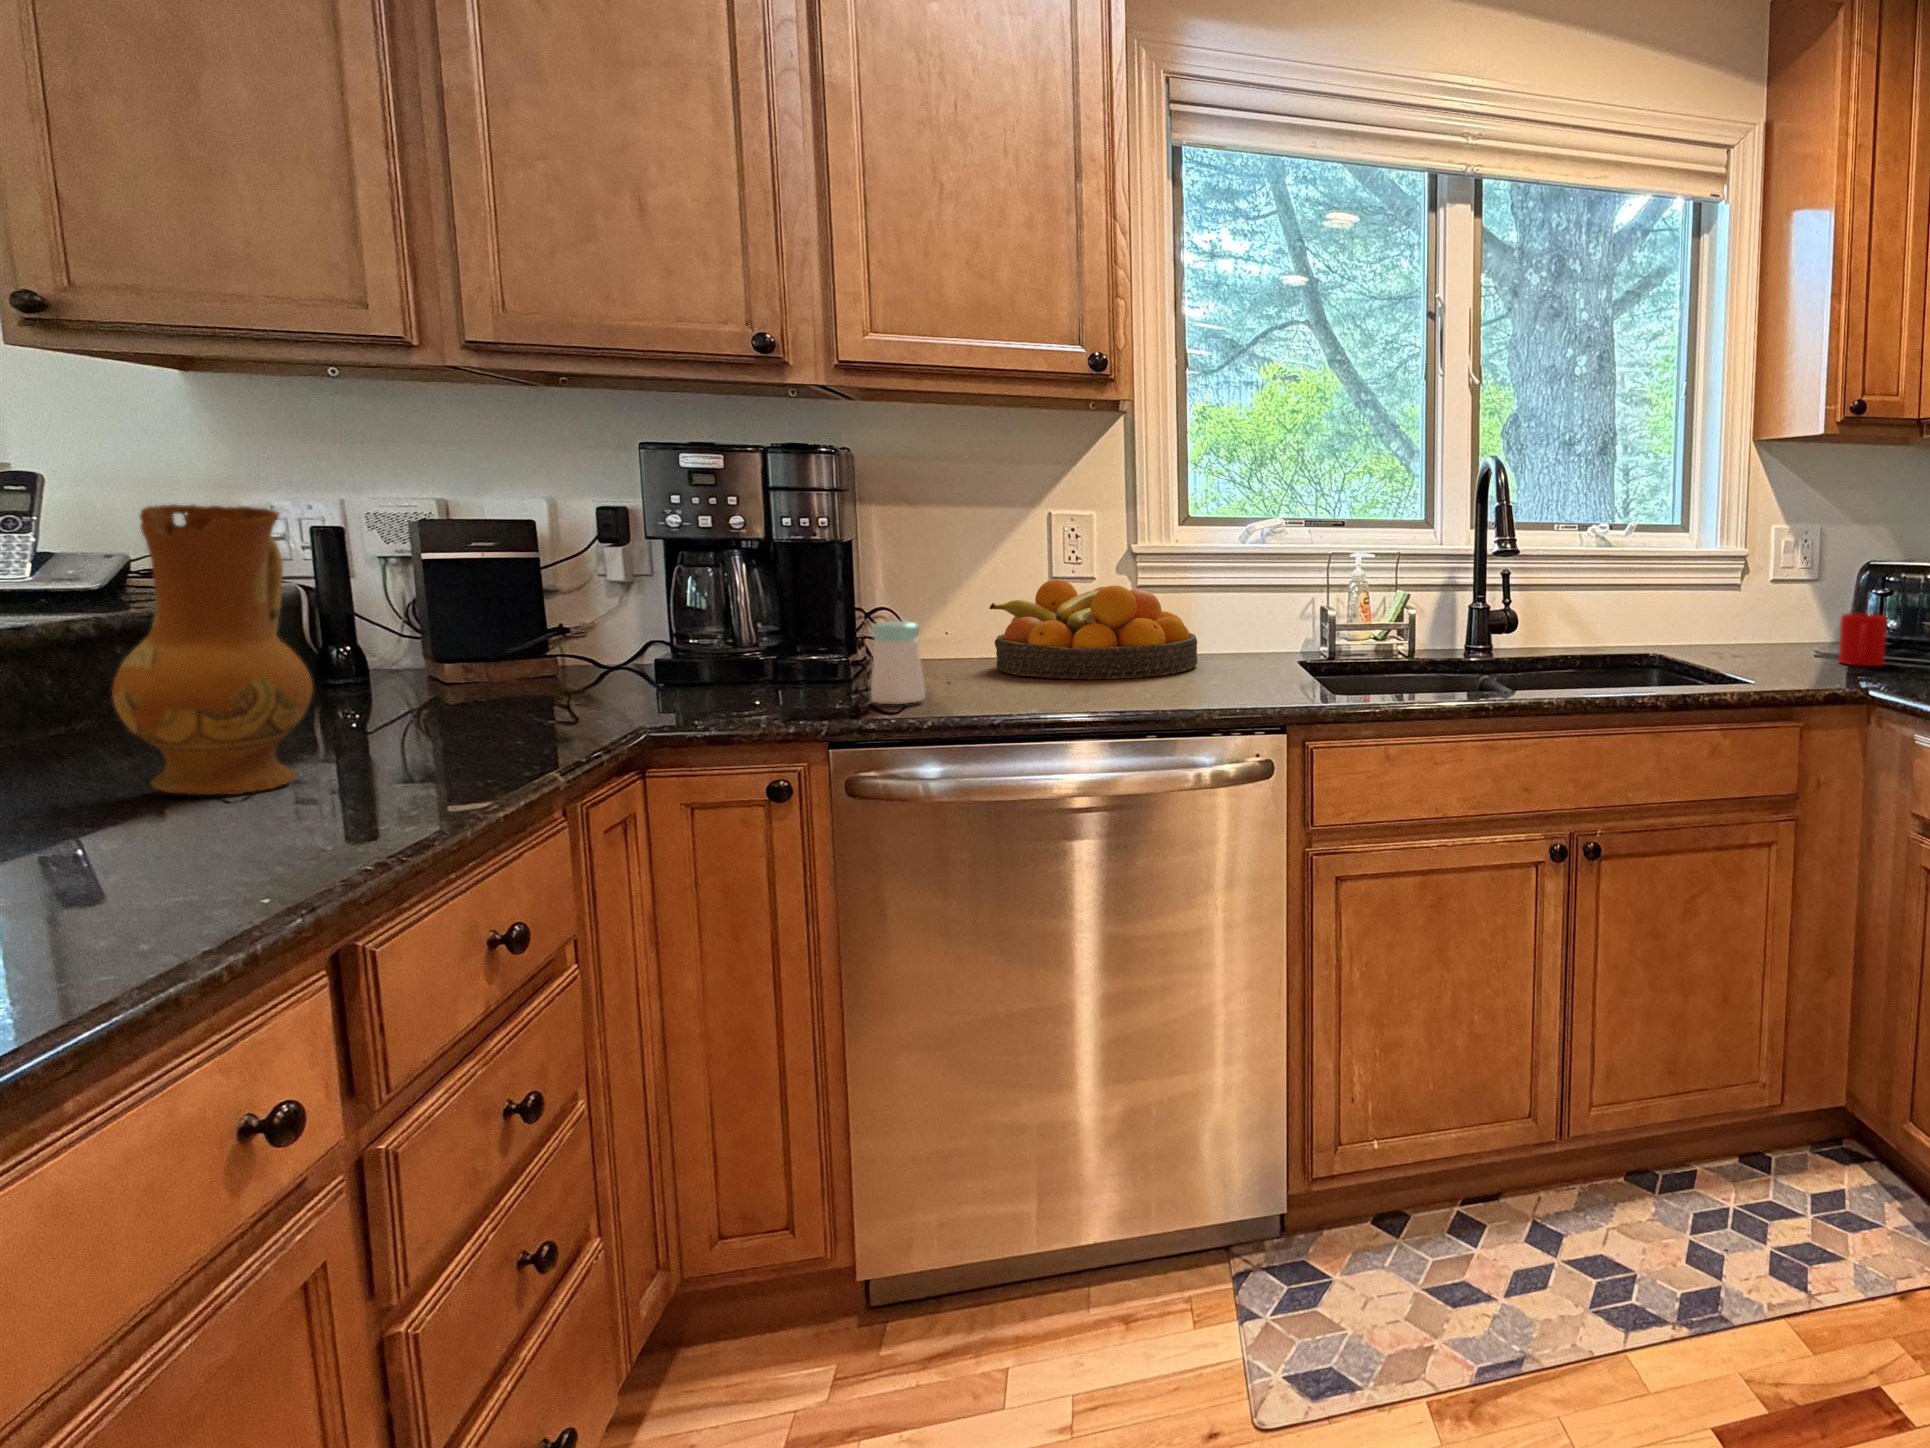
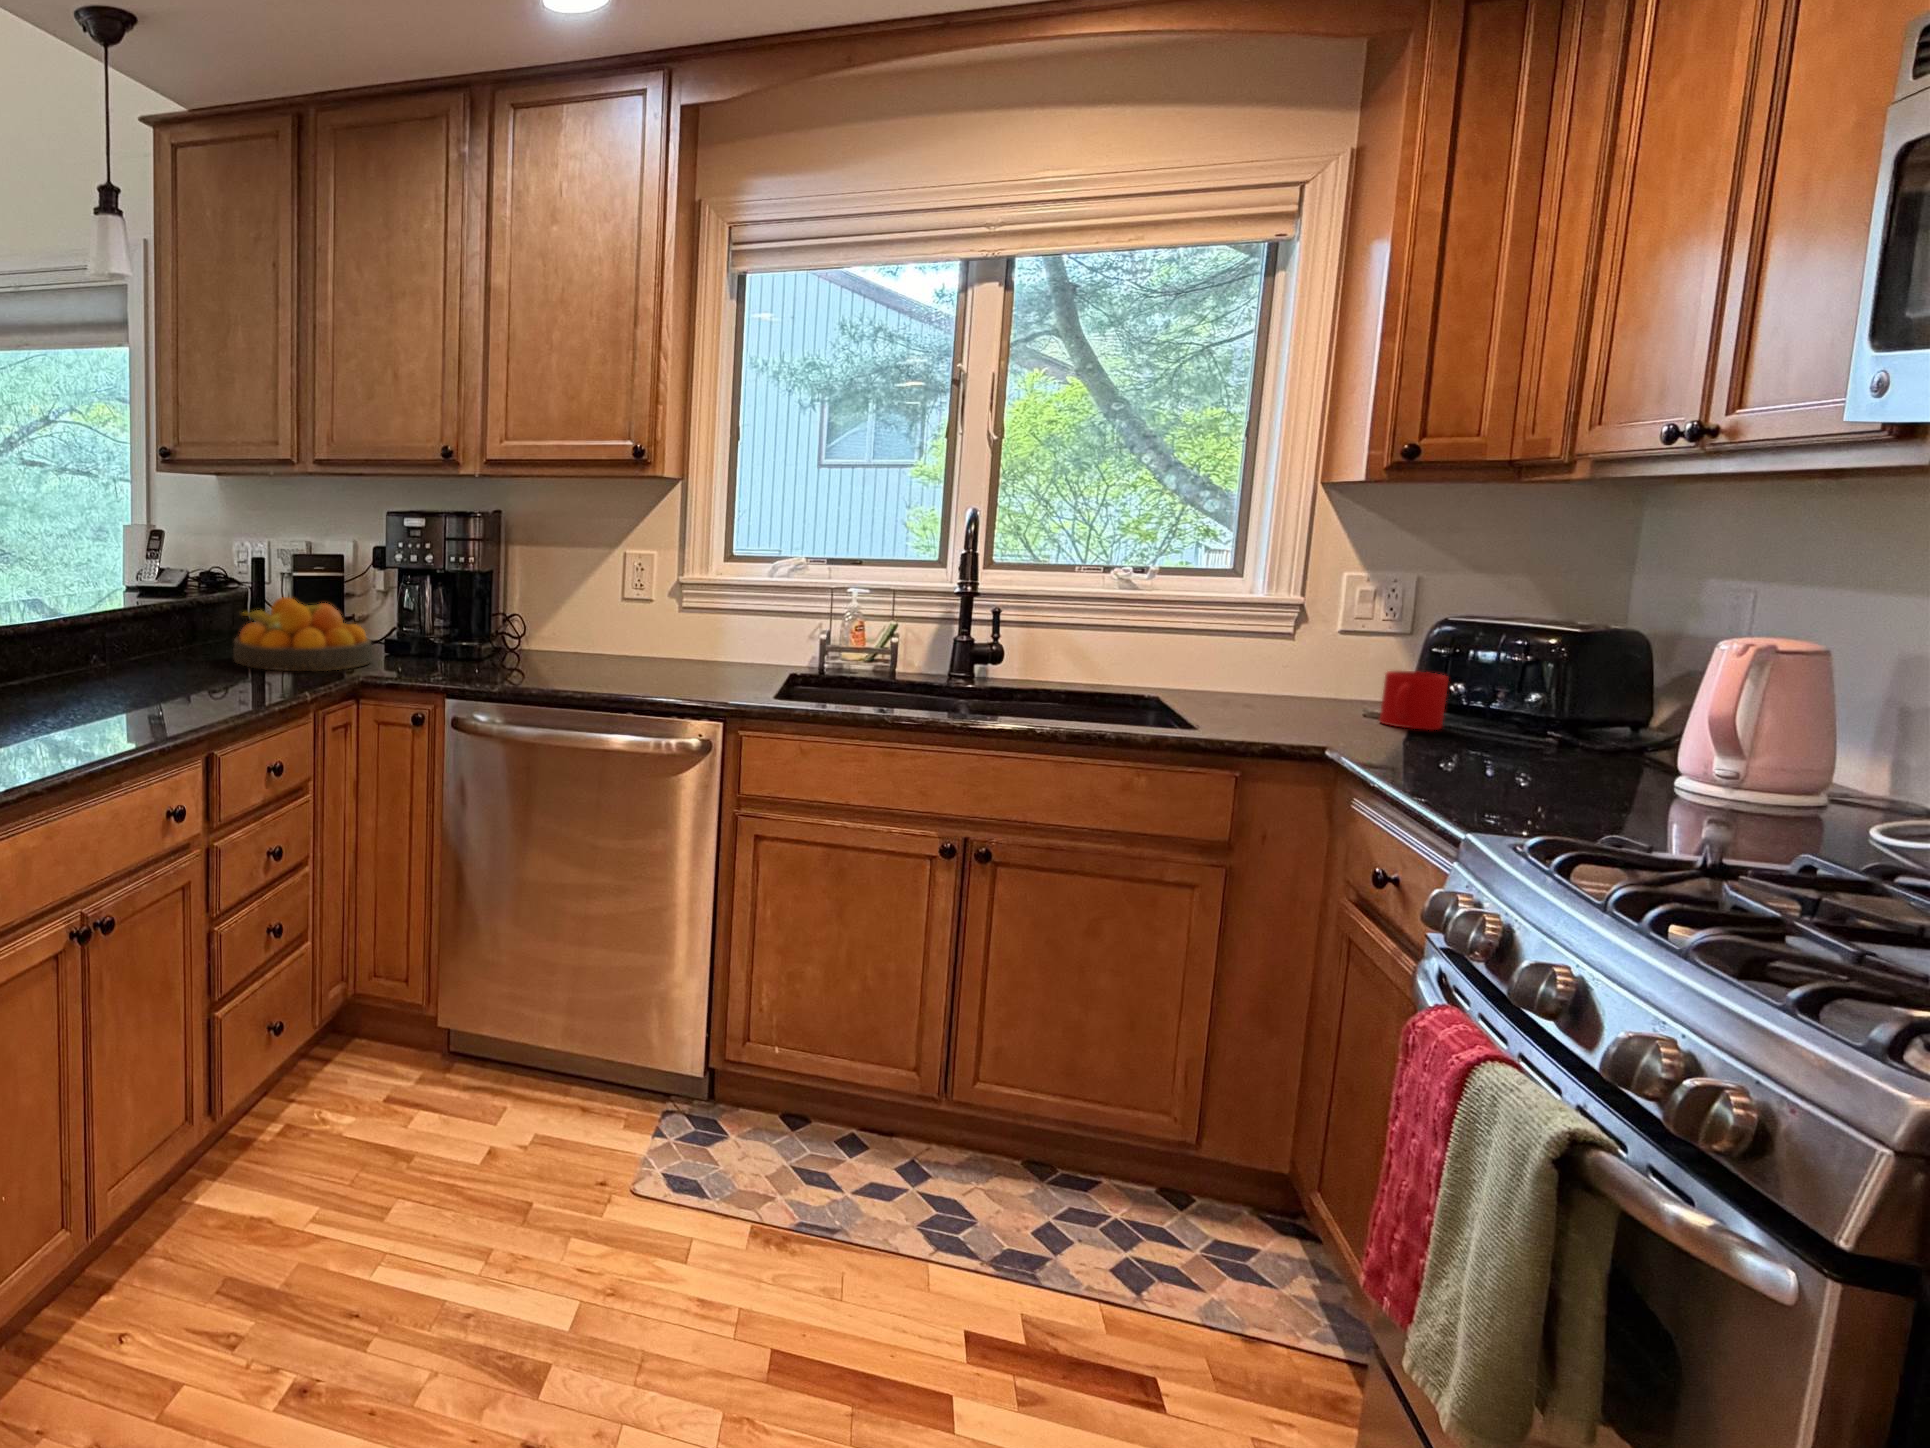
ceramic jug: present [112,504,313,795] -> none [155,556,220,689]
fruit bowl: present [989,580,1198,679] -> present [233,597,373,671]
salt shaker: present [871,621,925,704] -> none [479,624,511,677]

